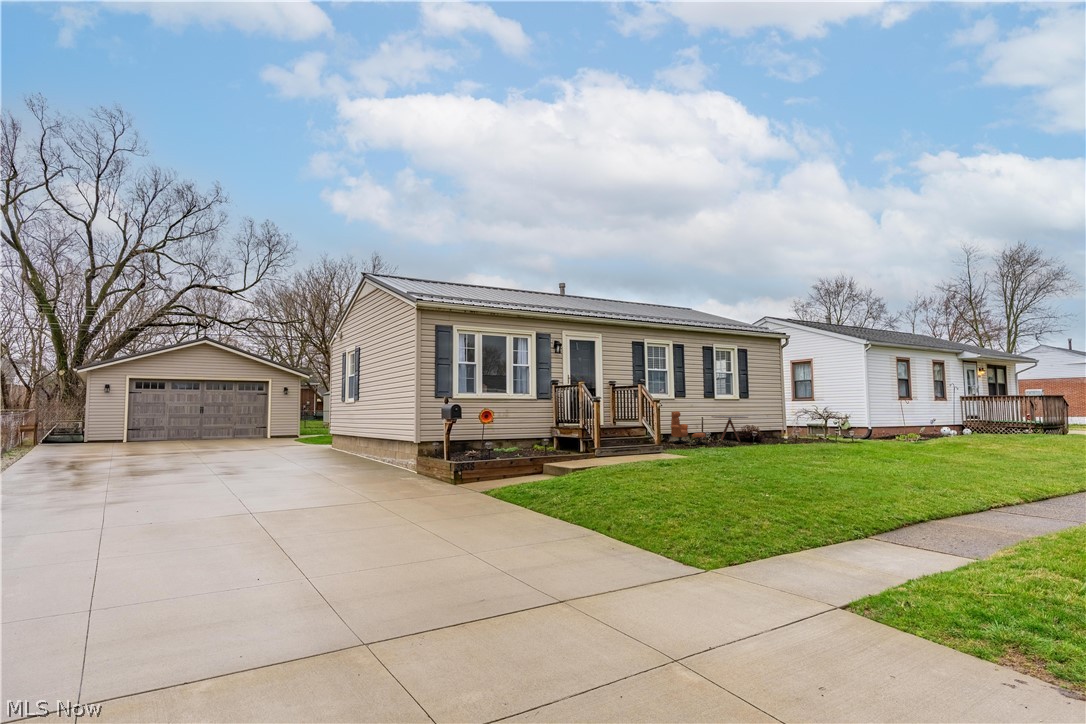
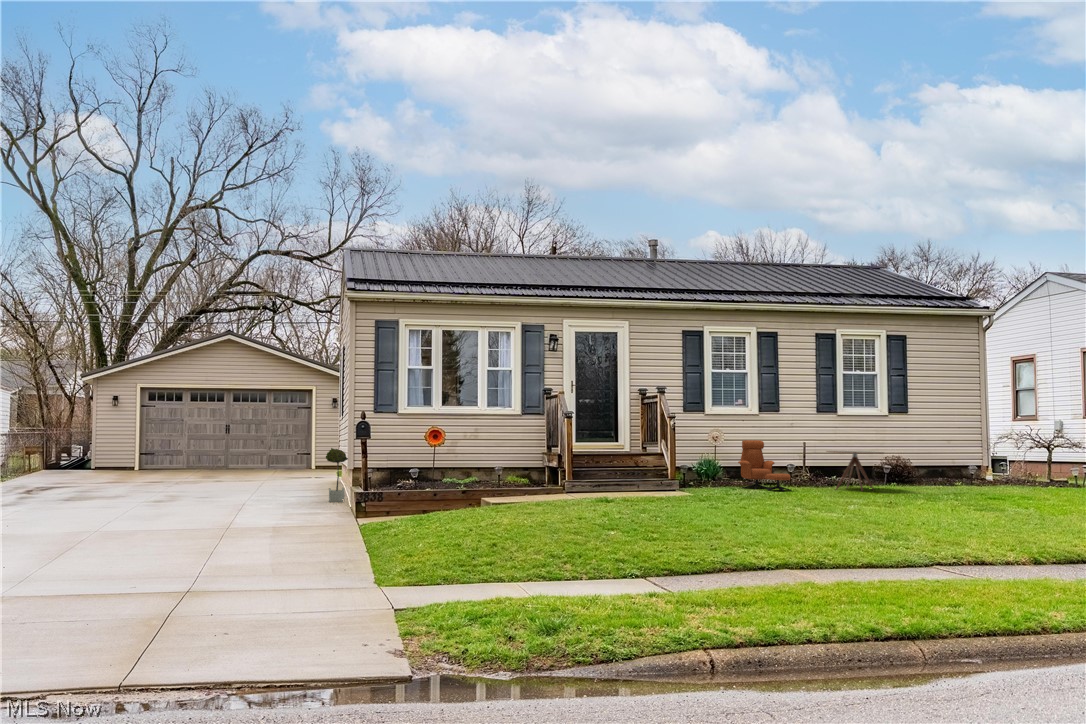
potted tree: none [393,428,411,472] -> present [326,448,348,502]

